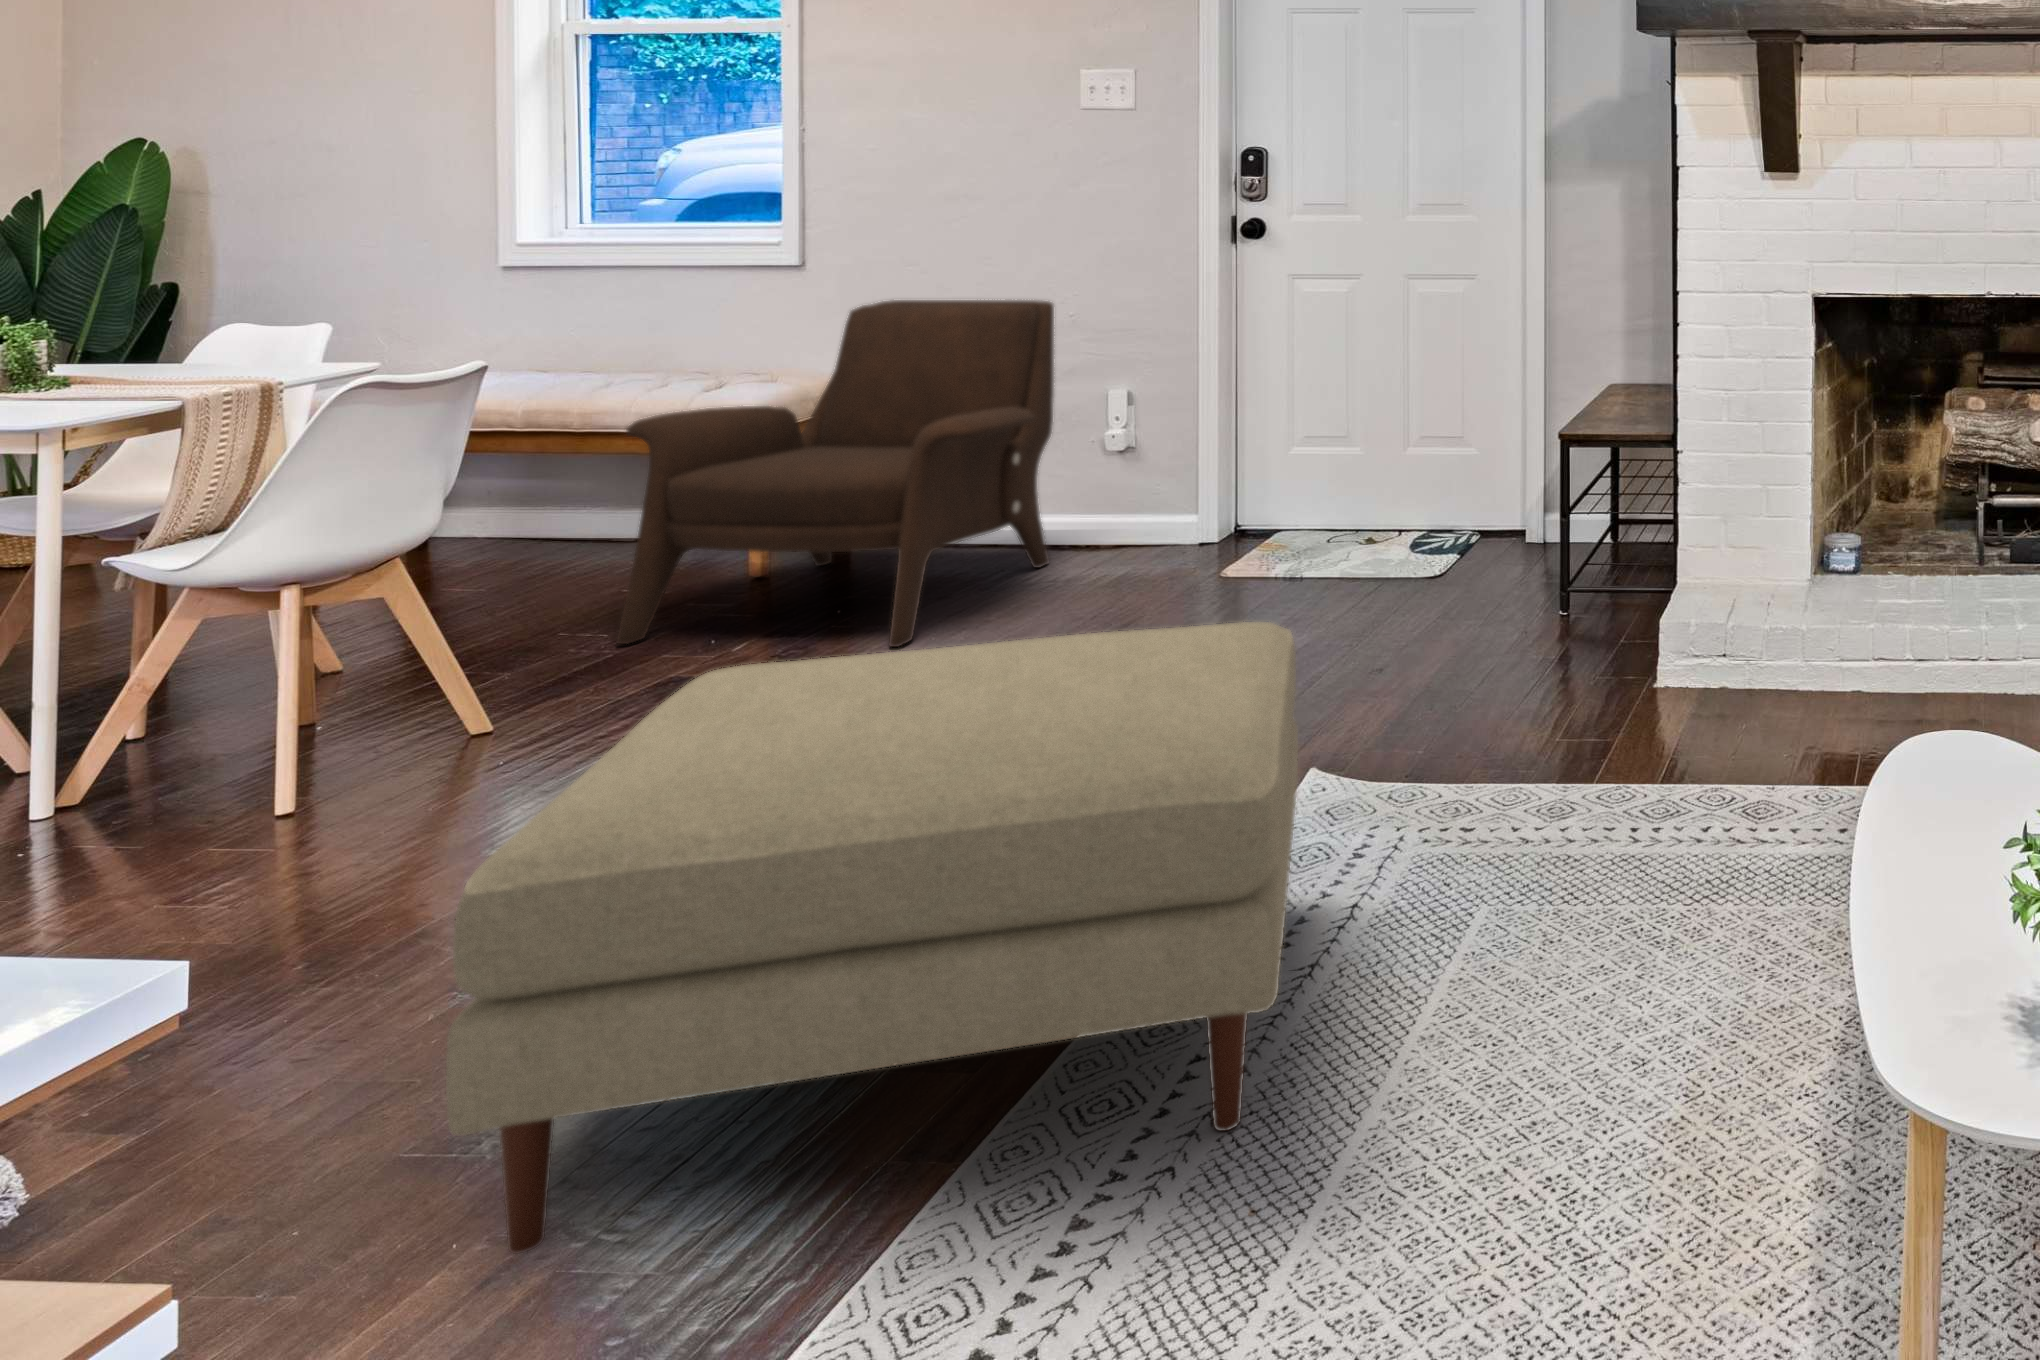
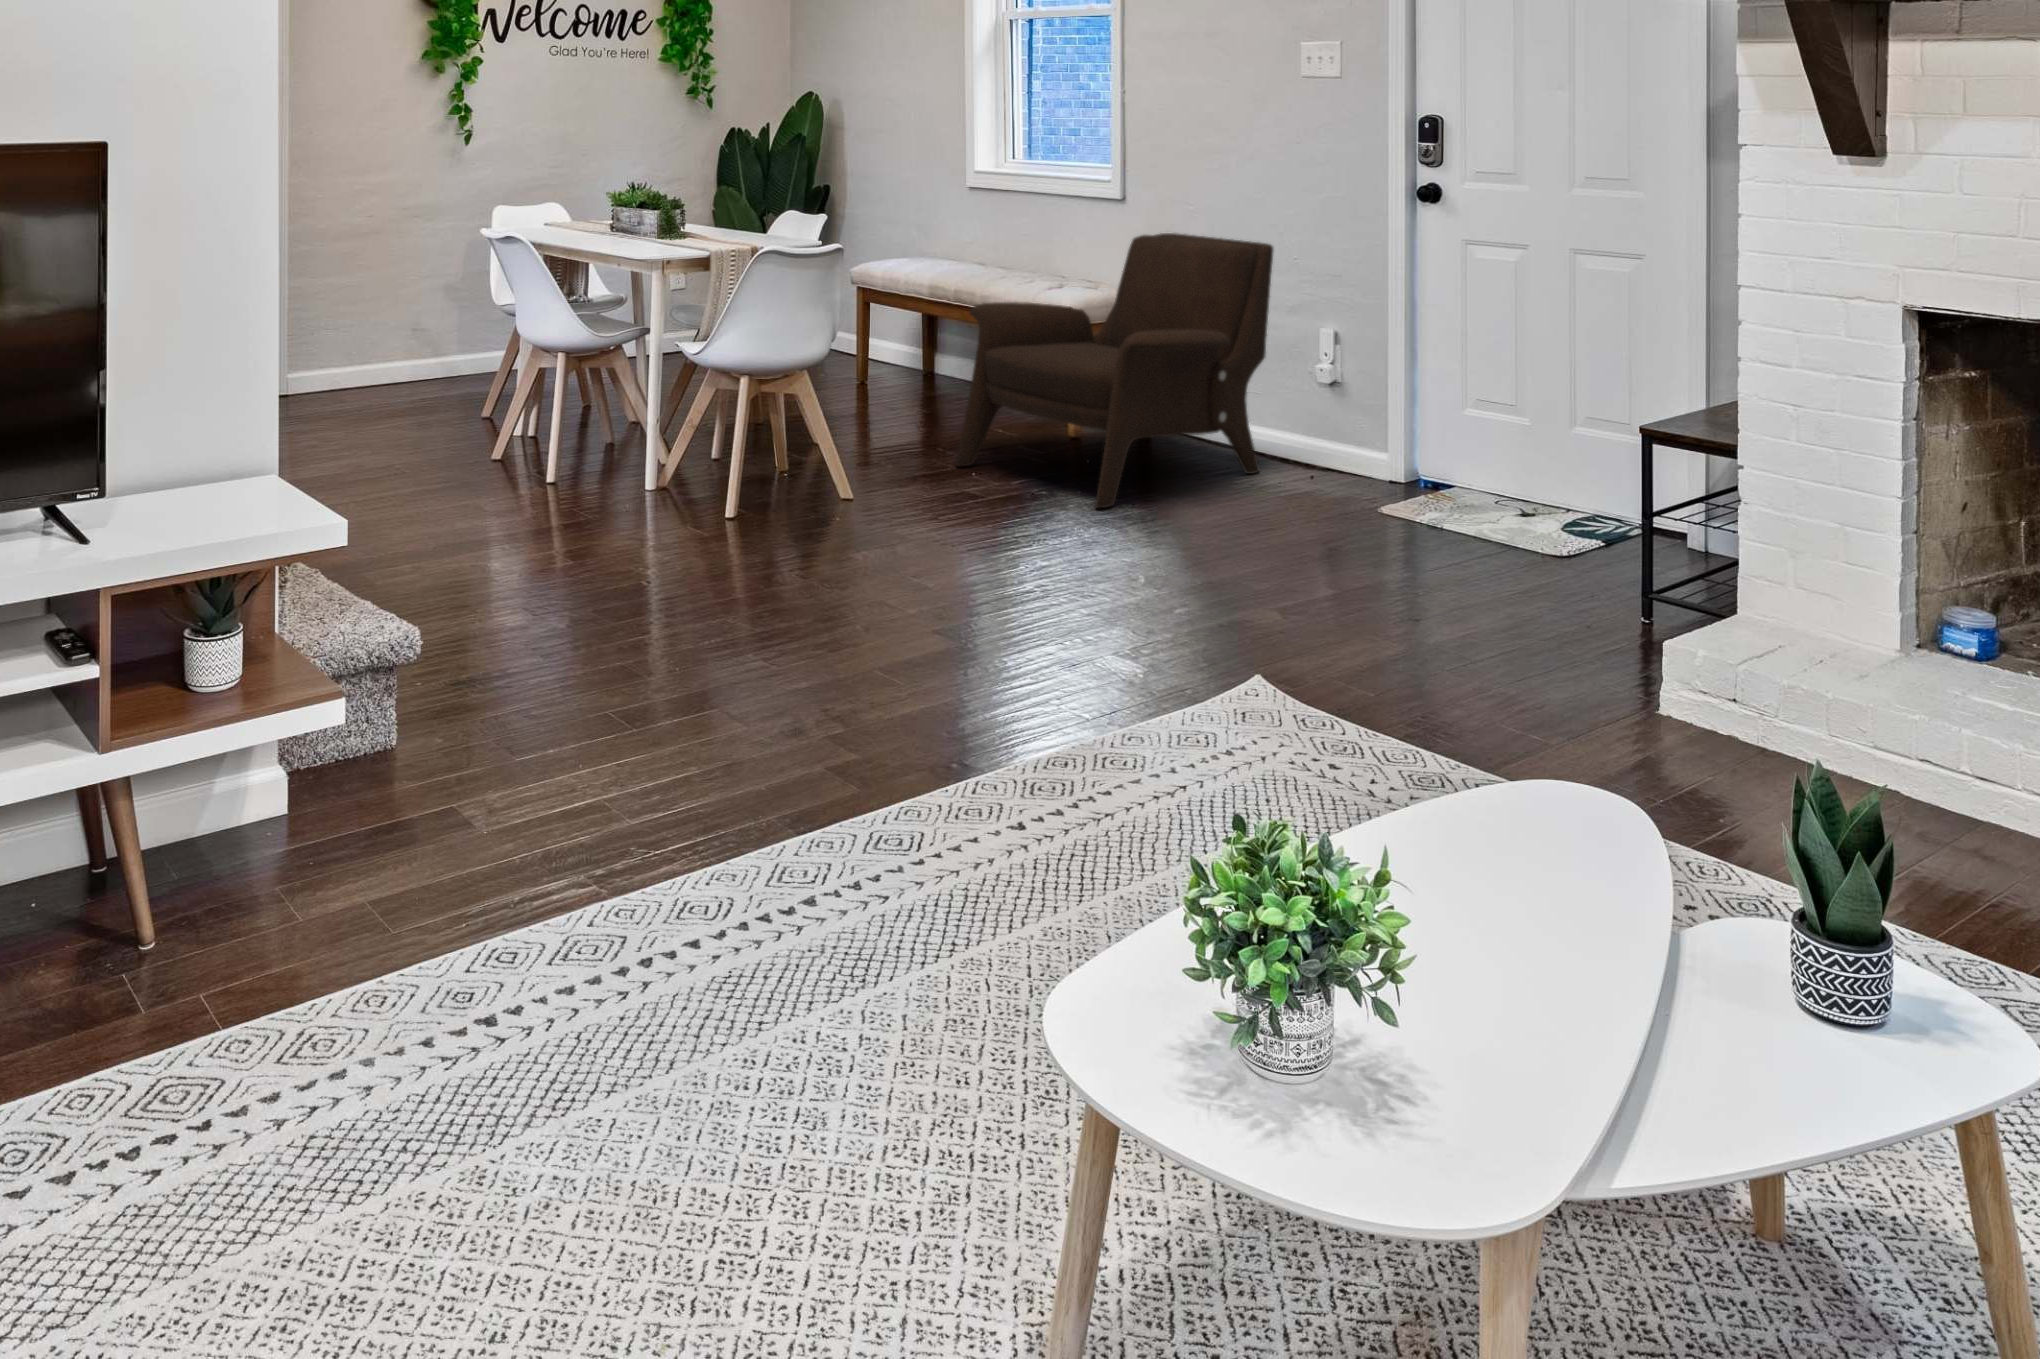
ottoman: present [446,622,1298,1254] -> none [559,467,1155,896]

